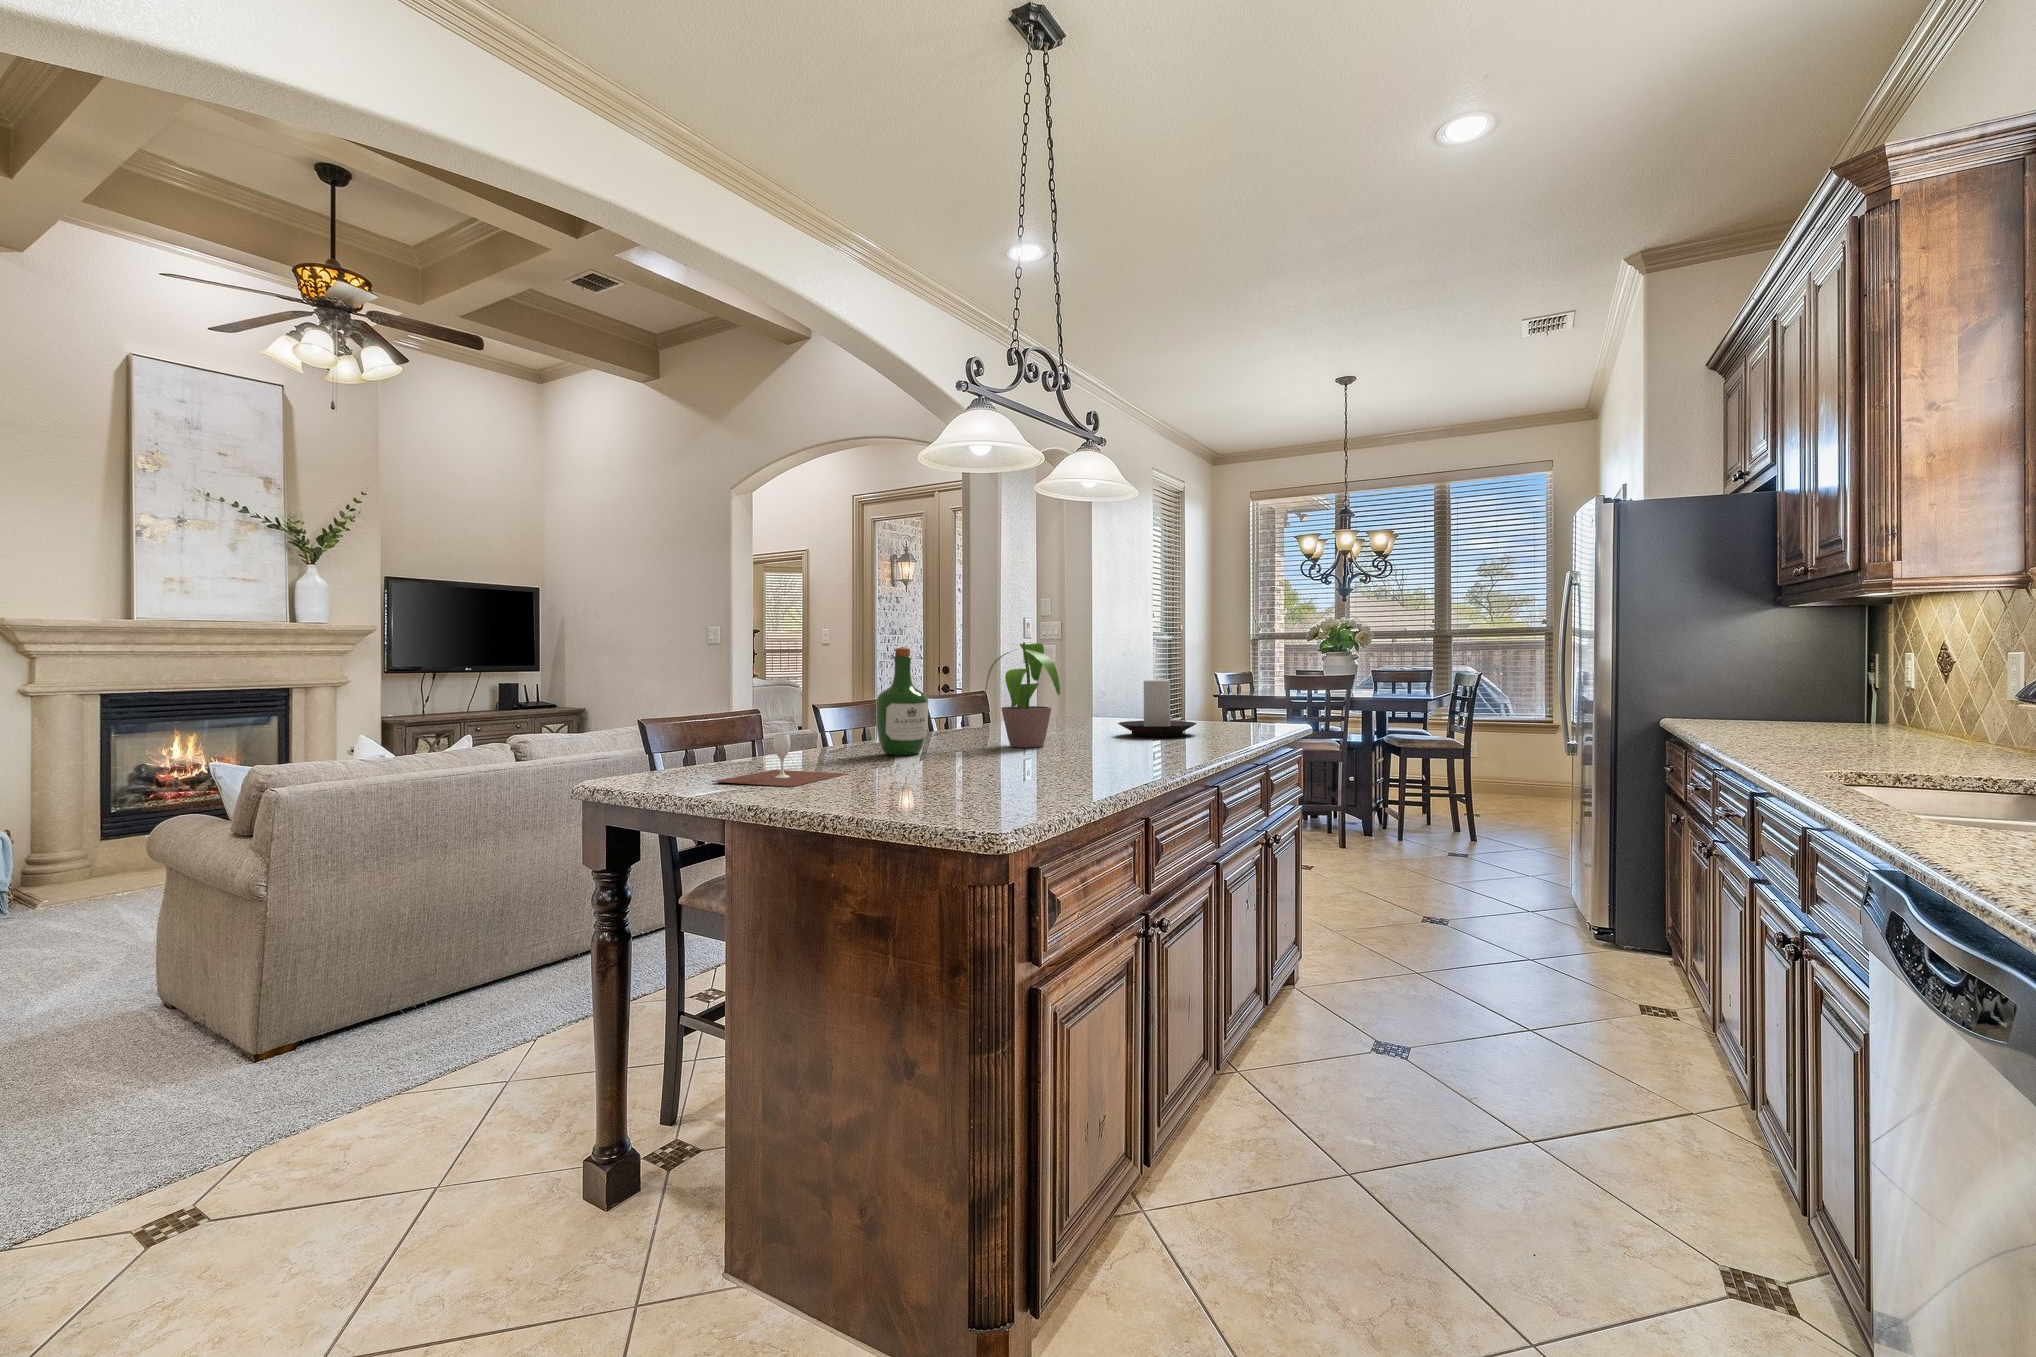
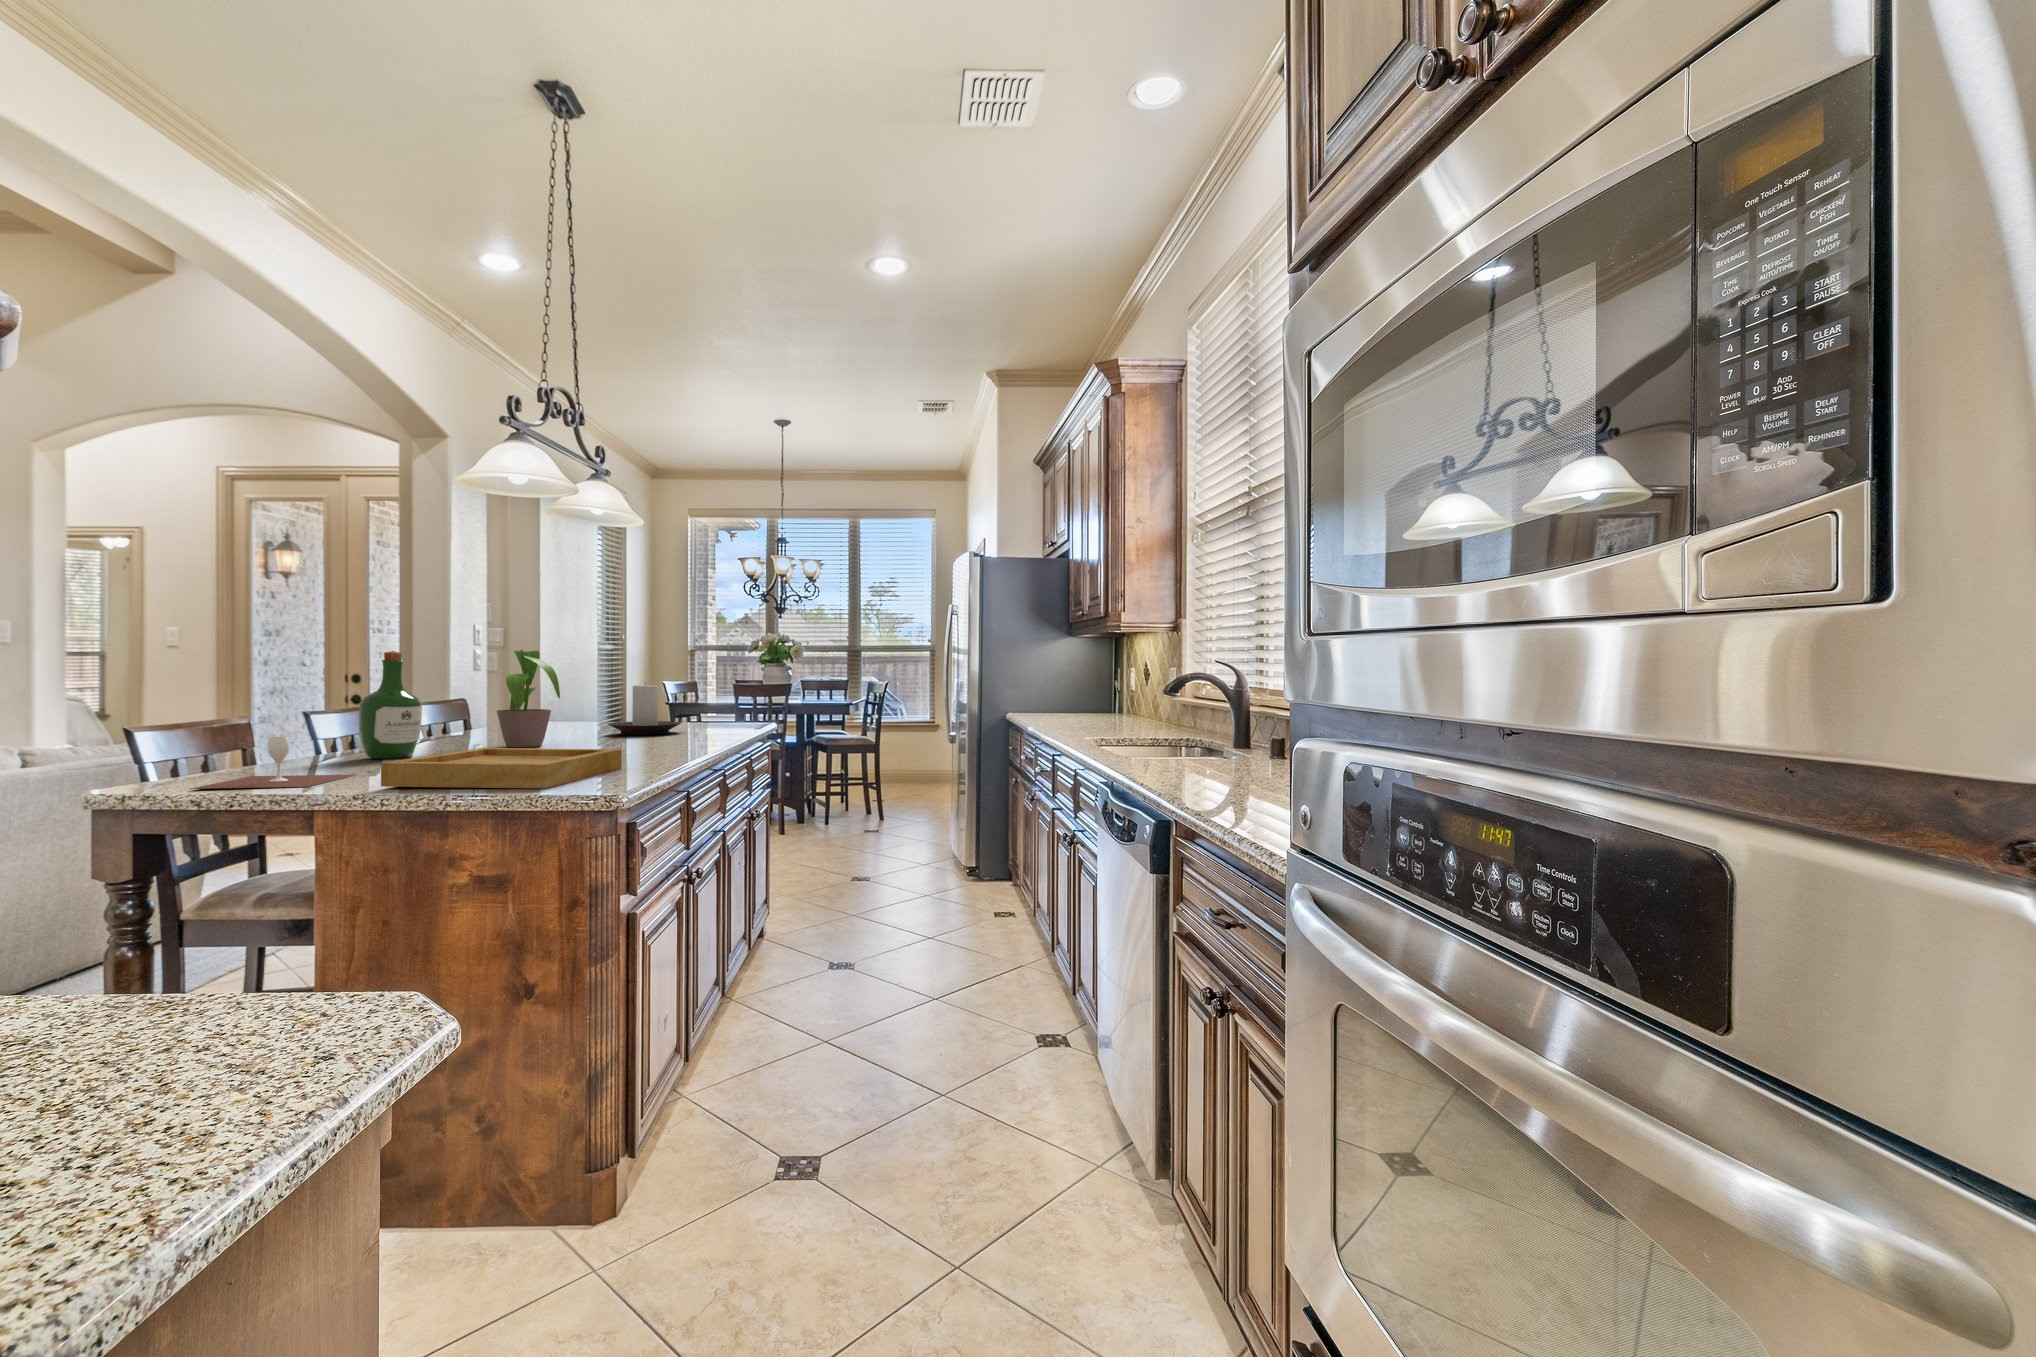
tray: none [838,752,1085,810] -> present [381,748,621,788]

